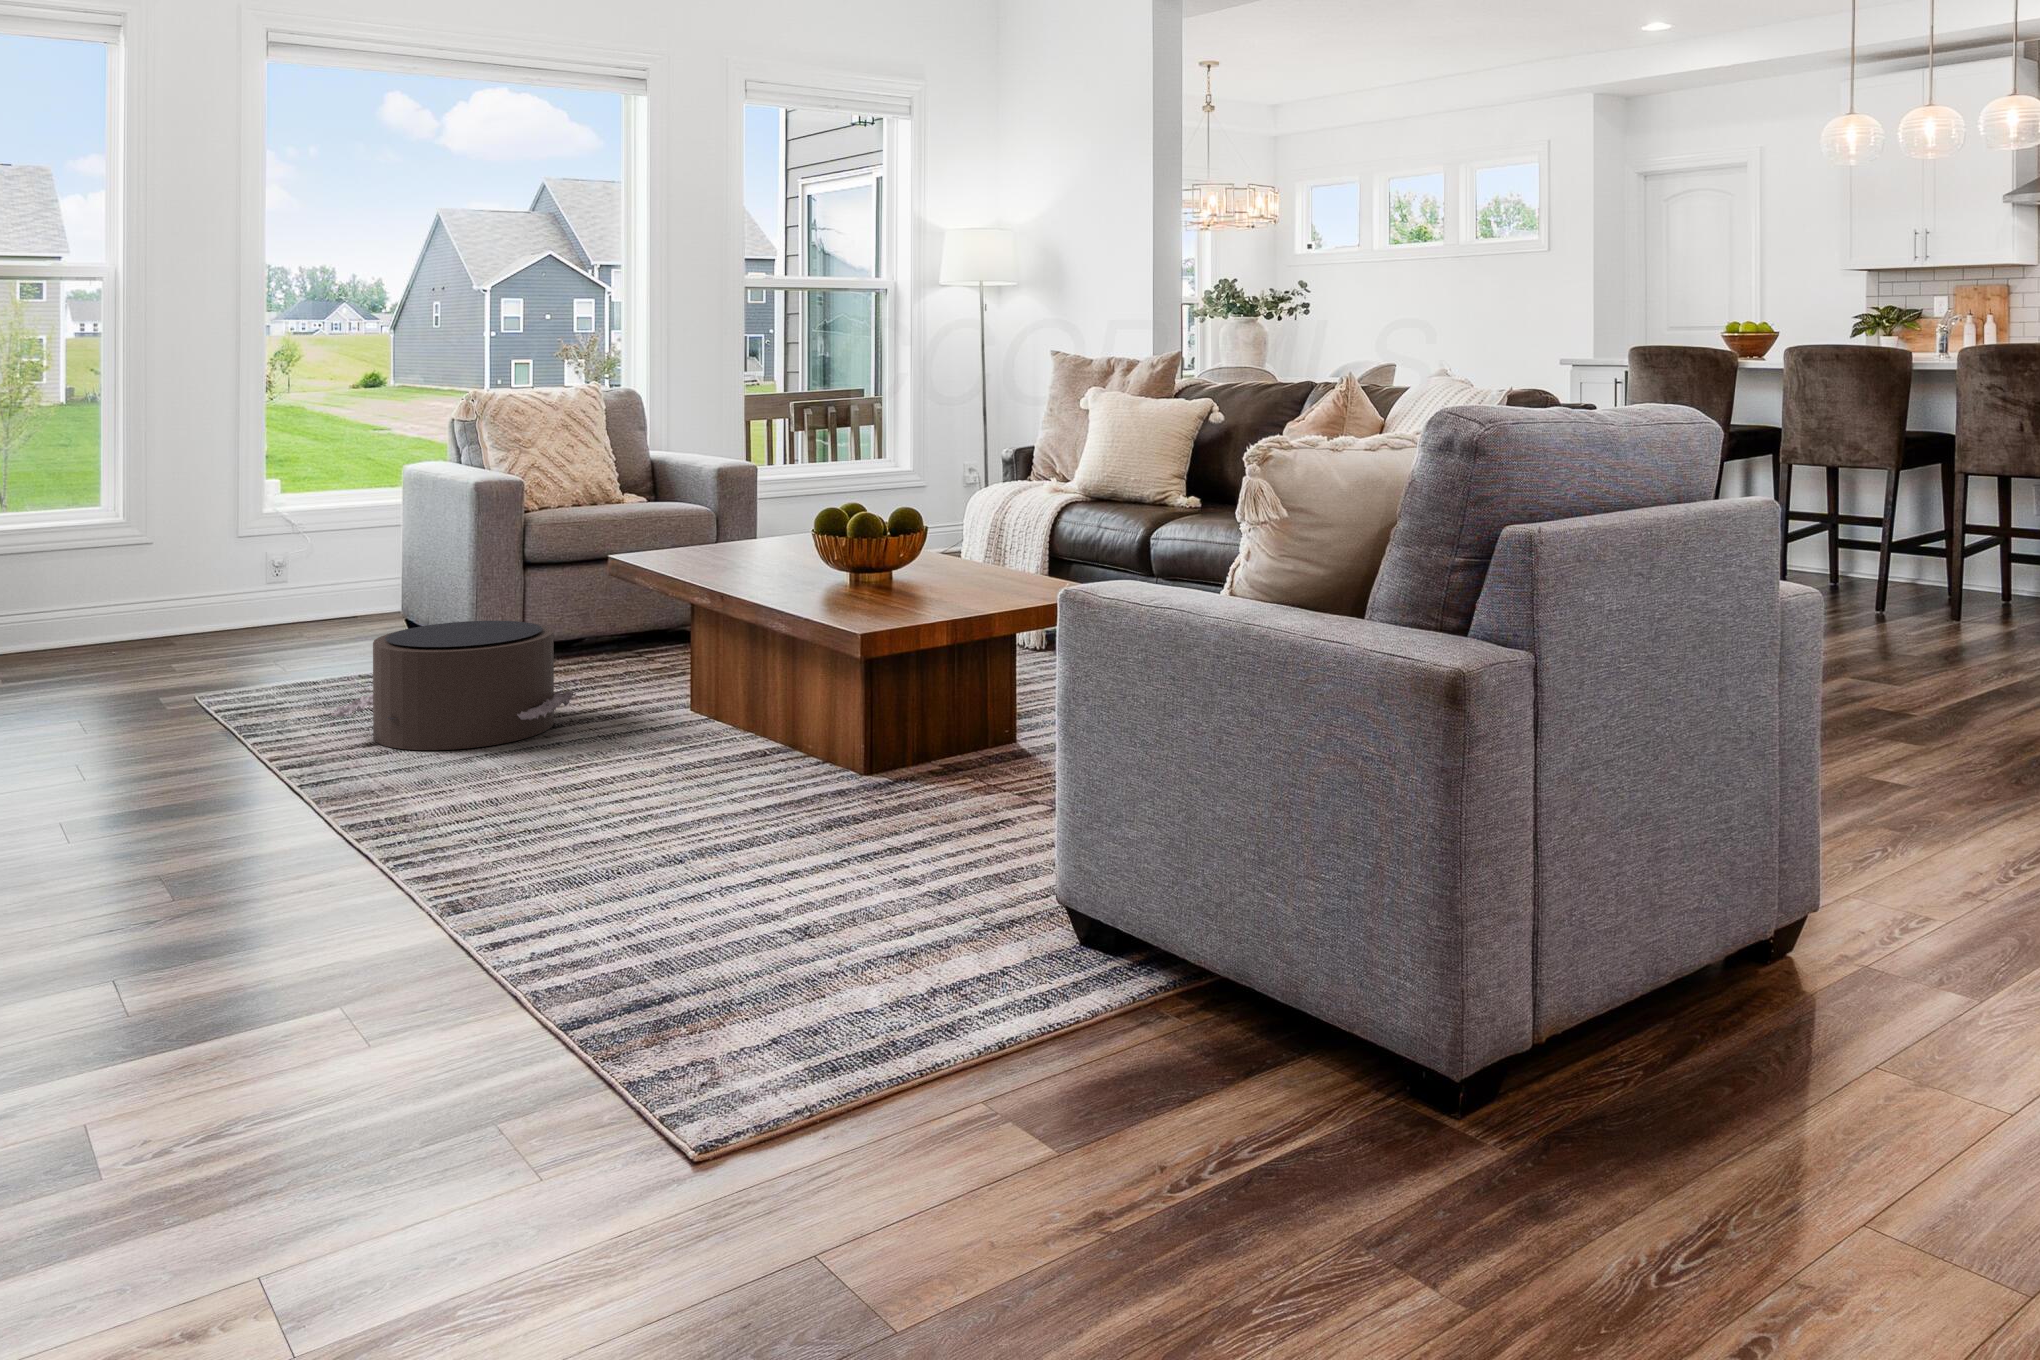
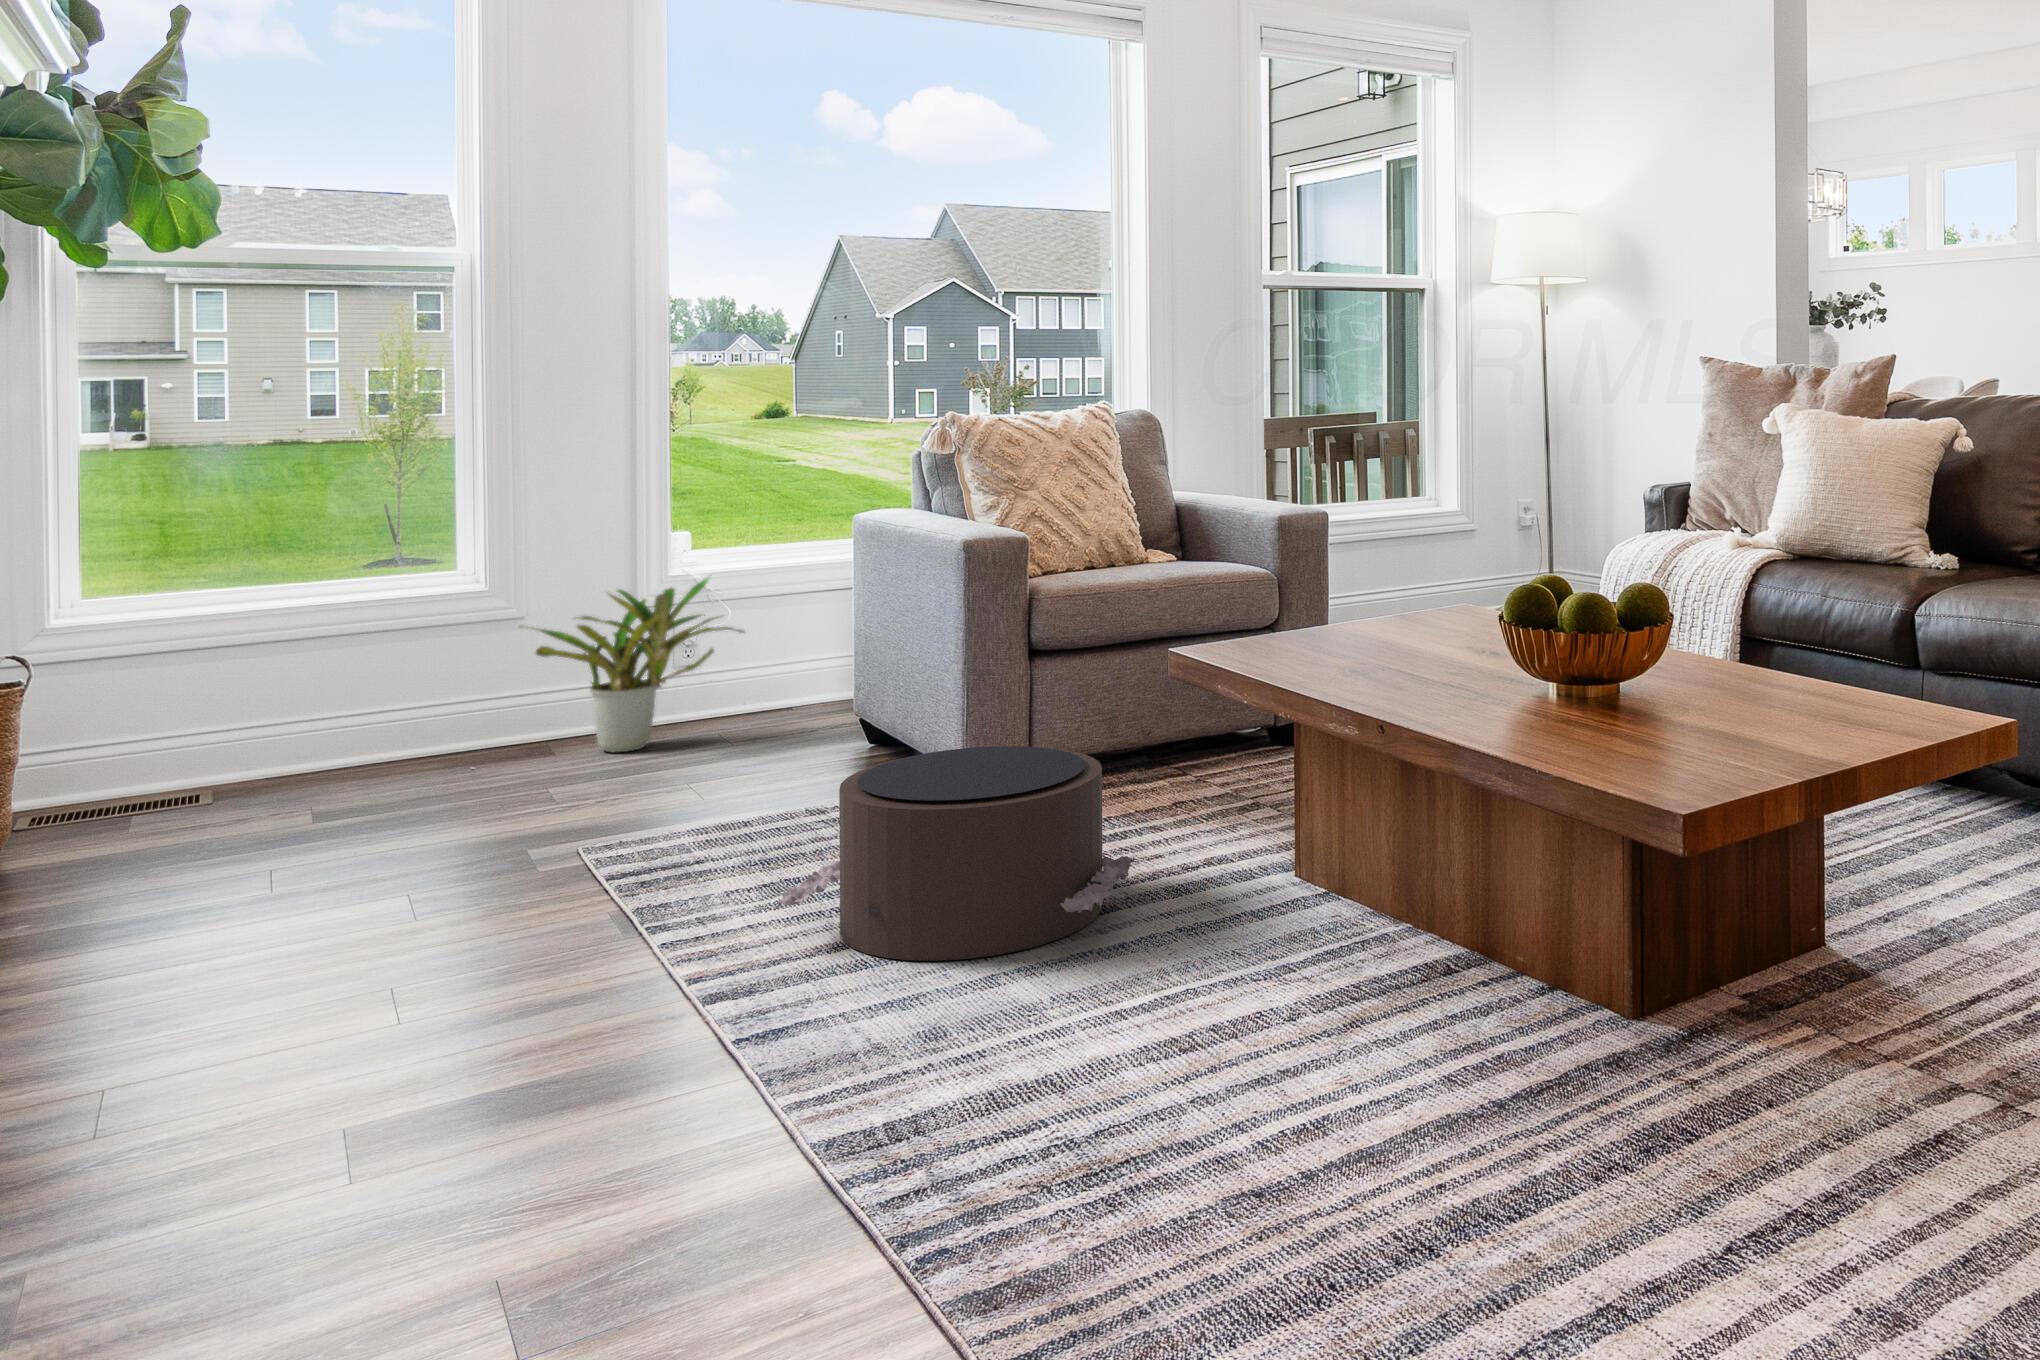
potted plant: none [147,511,319,642] -> present [536,577,743,752]

